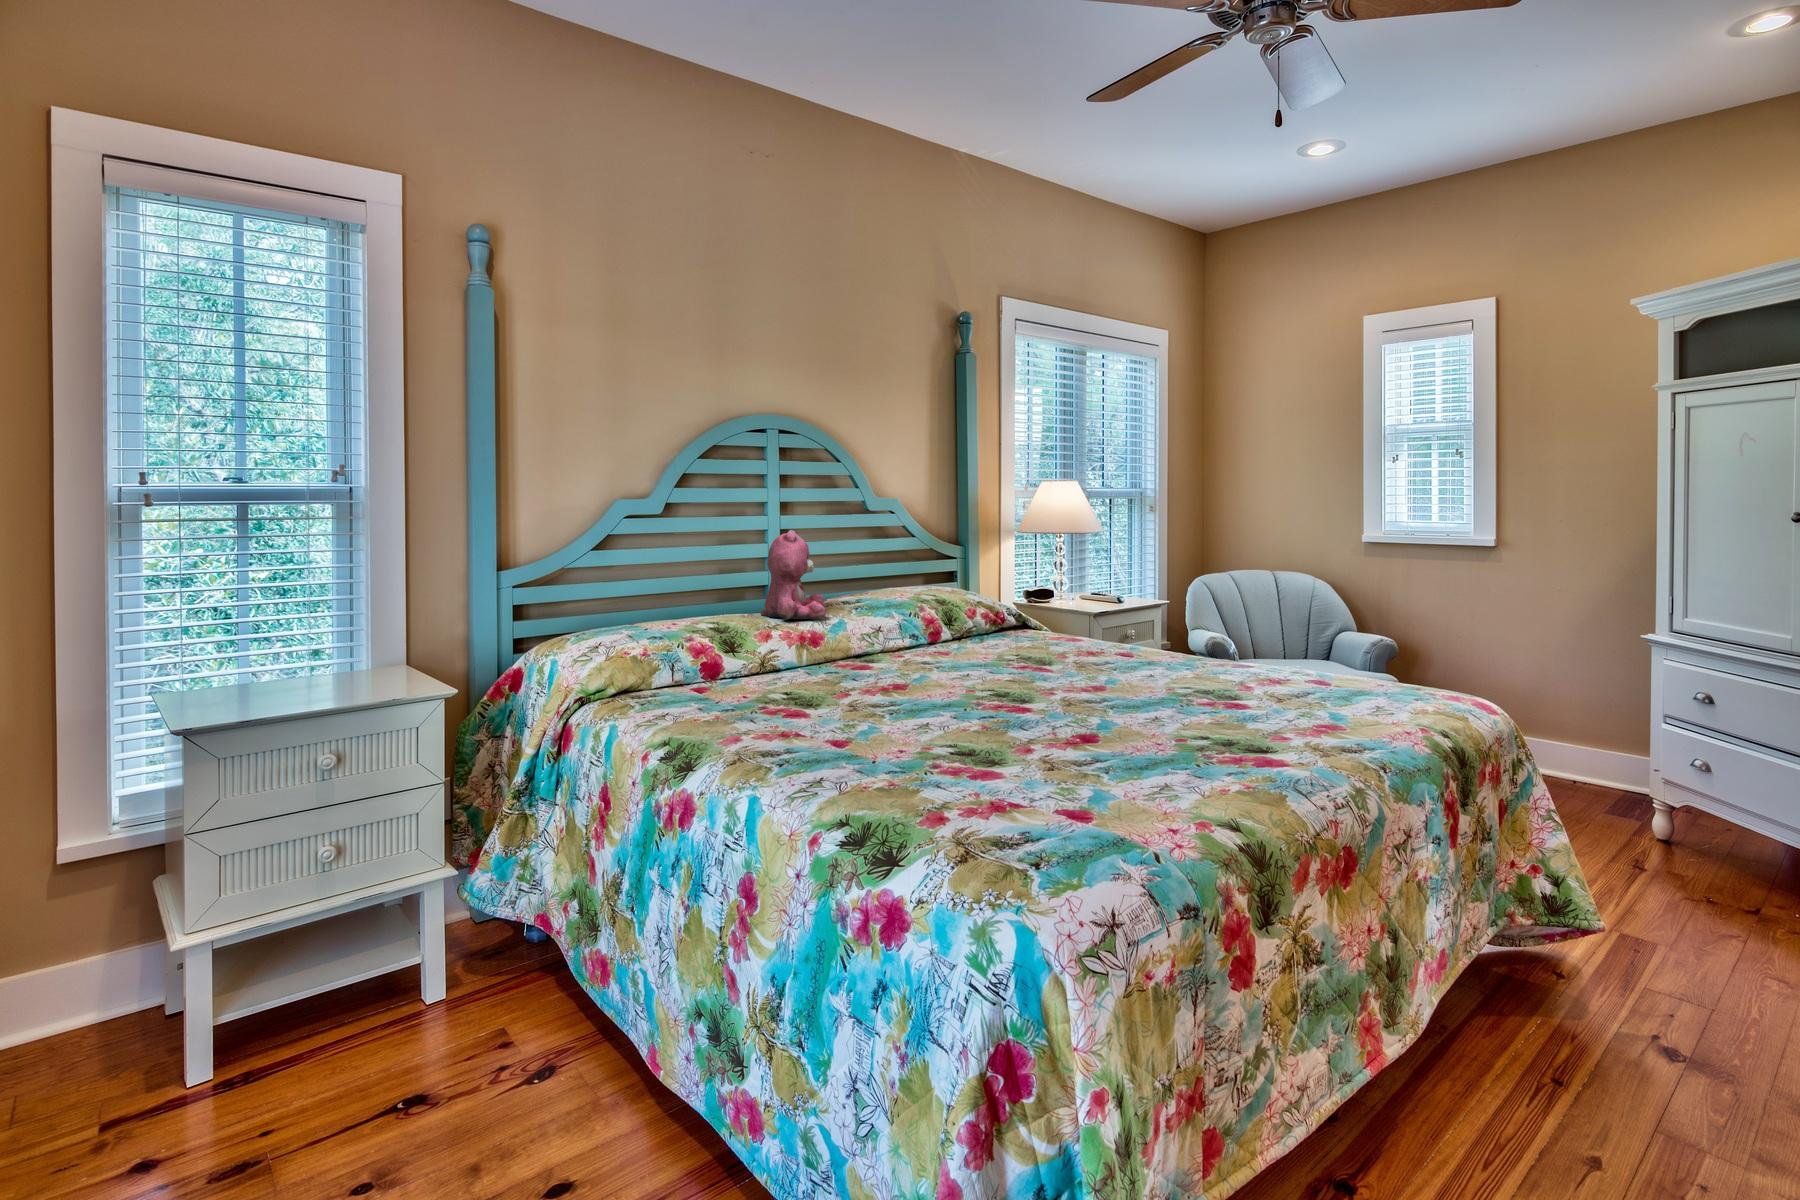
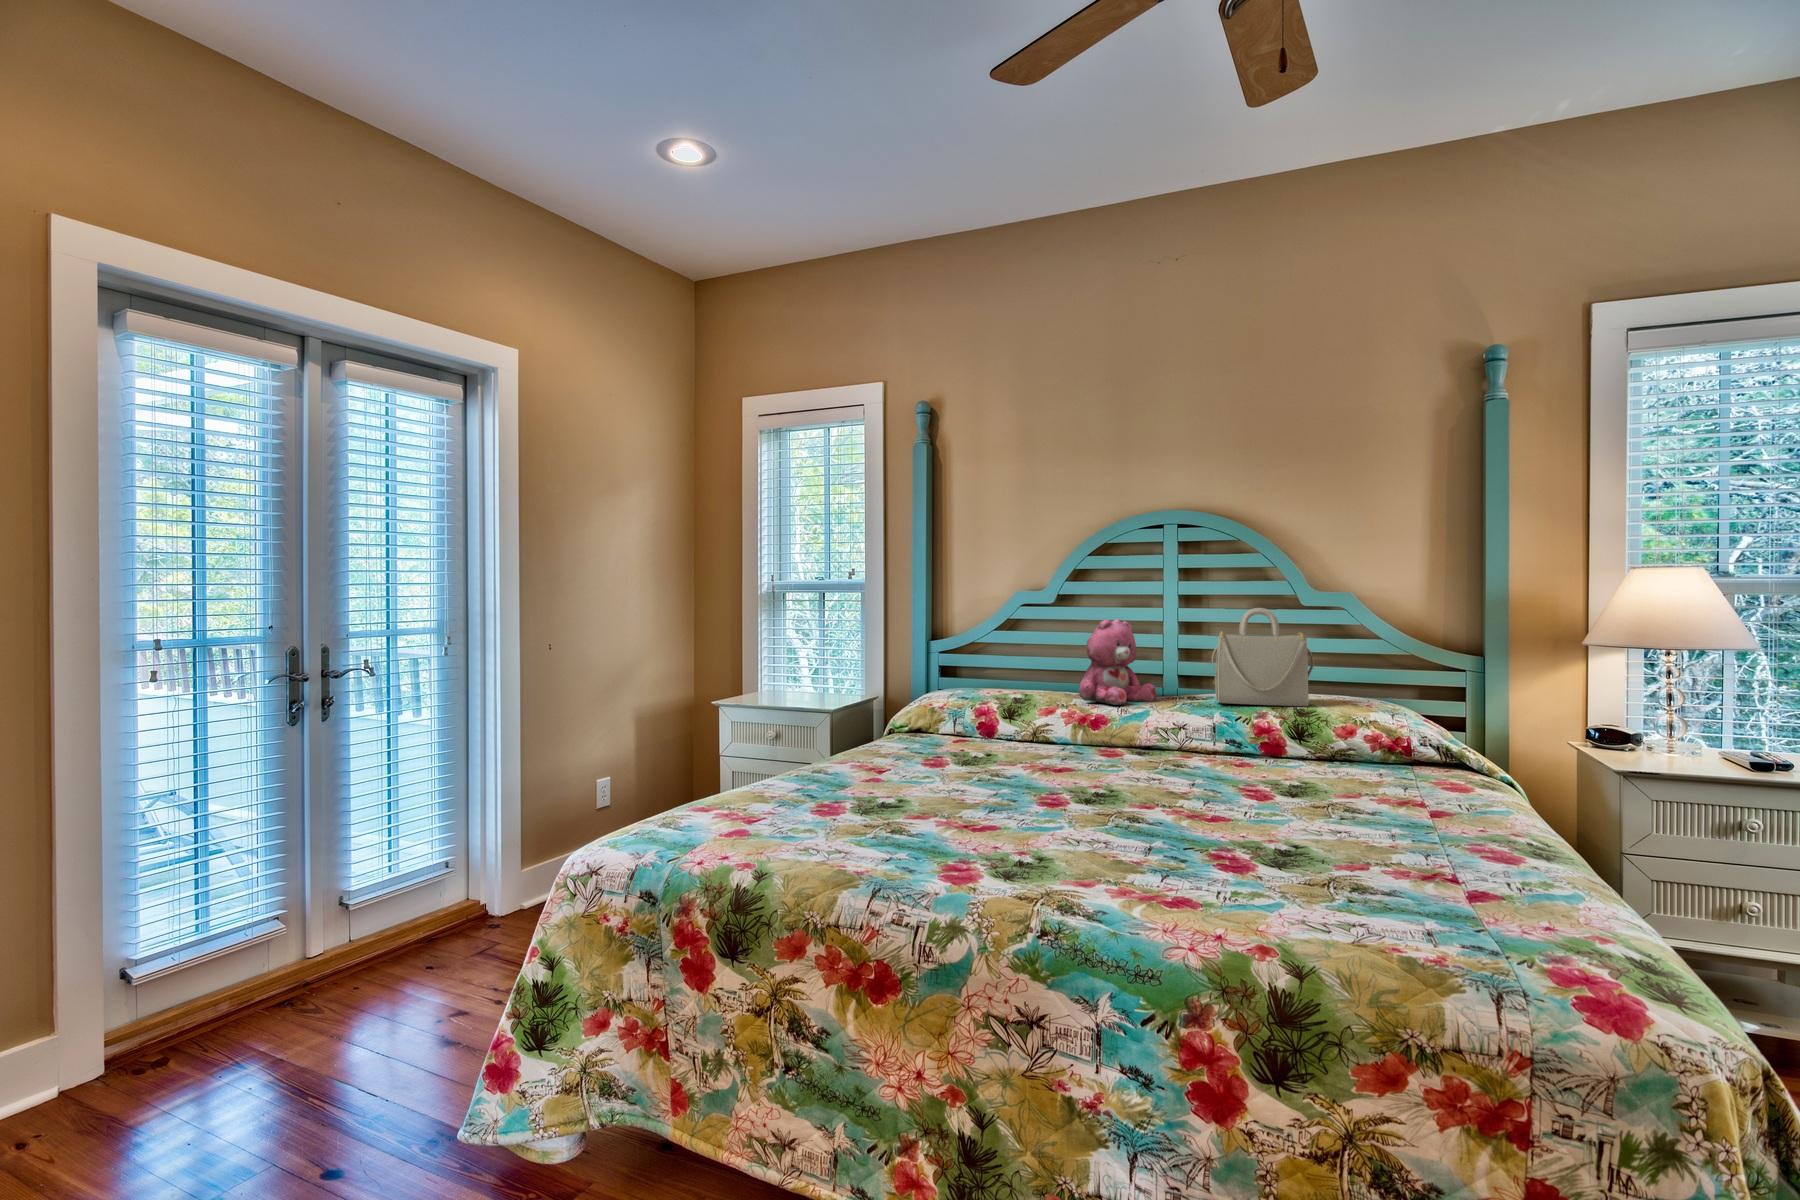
handbag: none [859,515,932,604] -> present [1212,608,1314,706]

